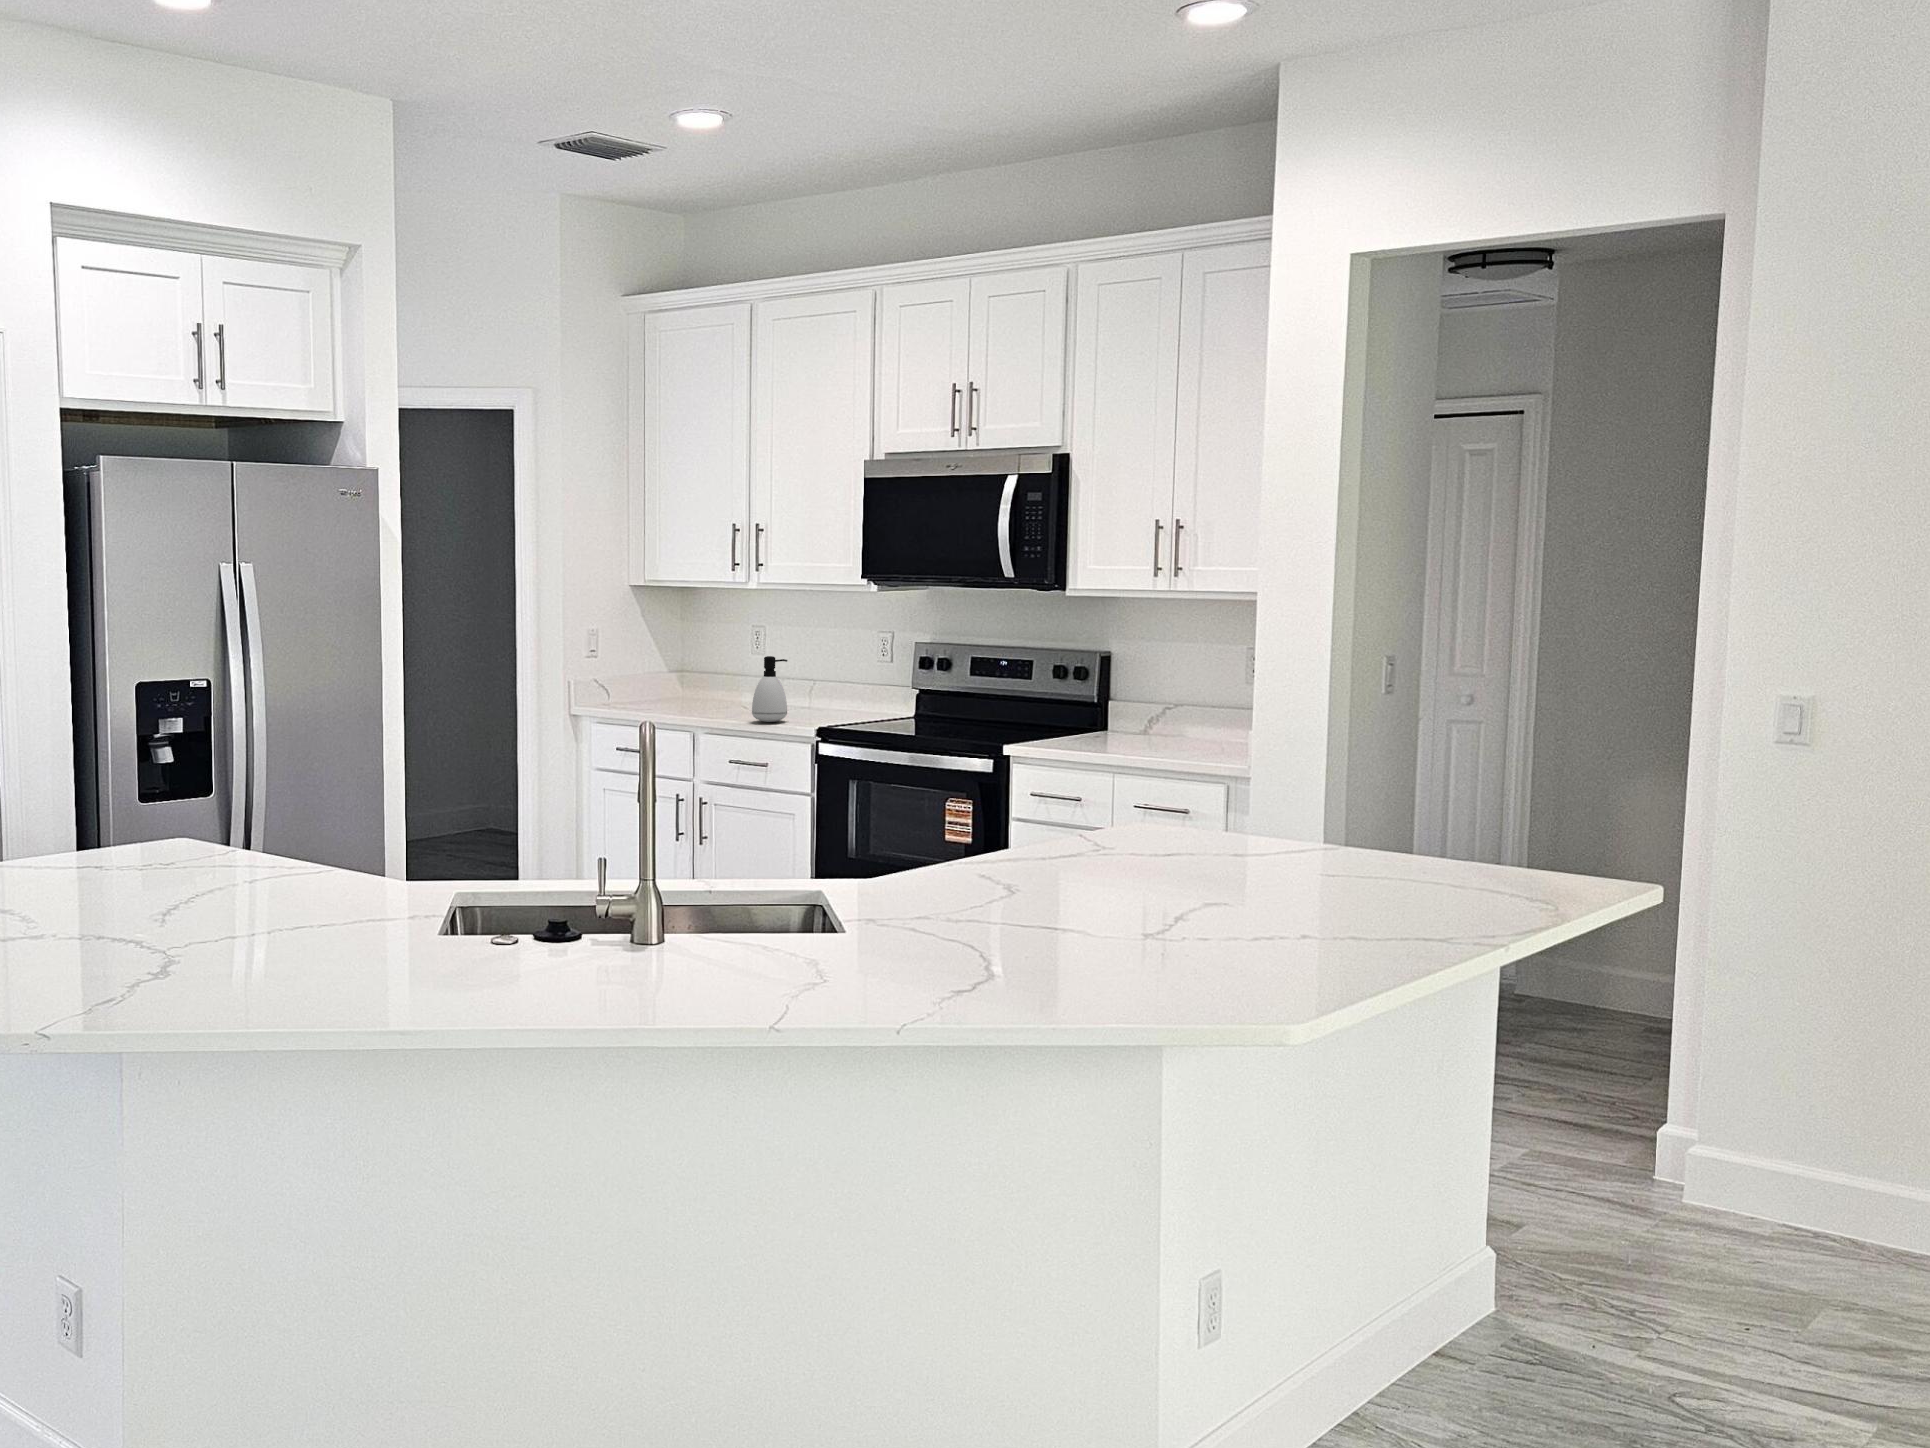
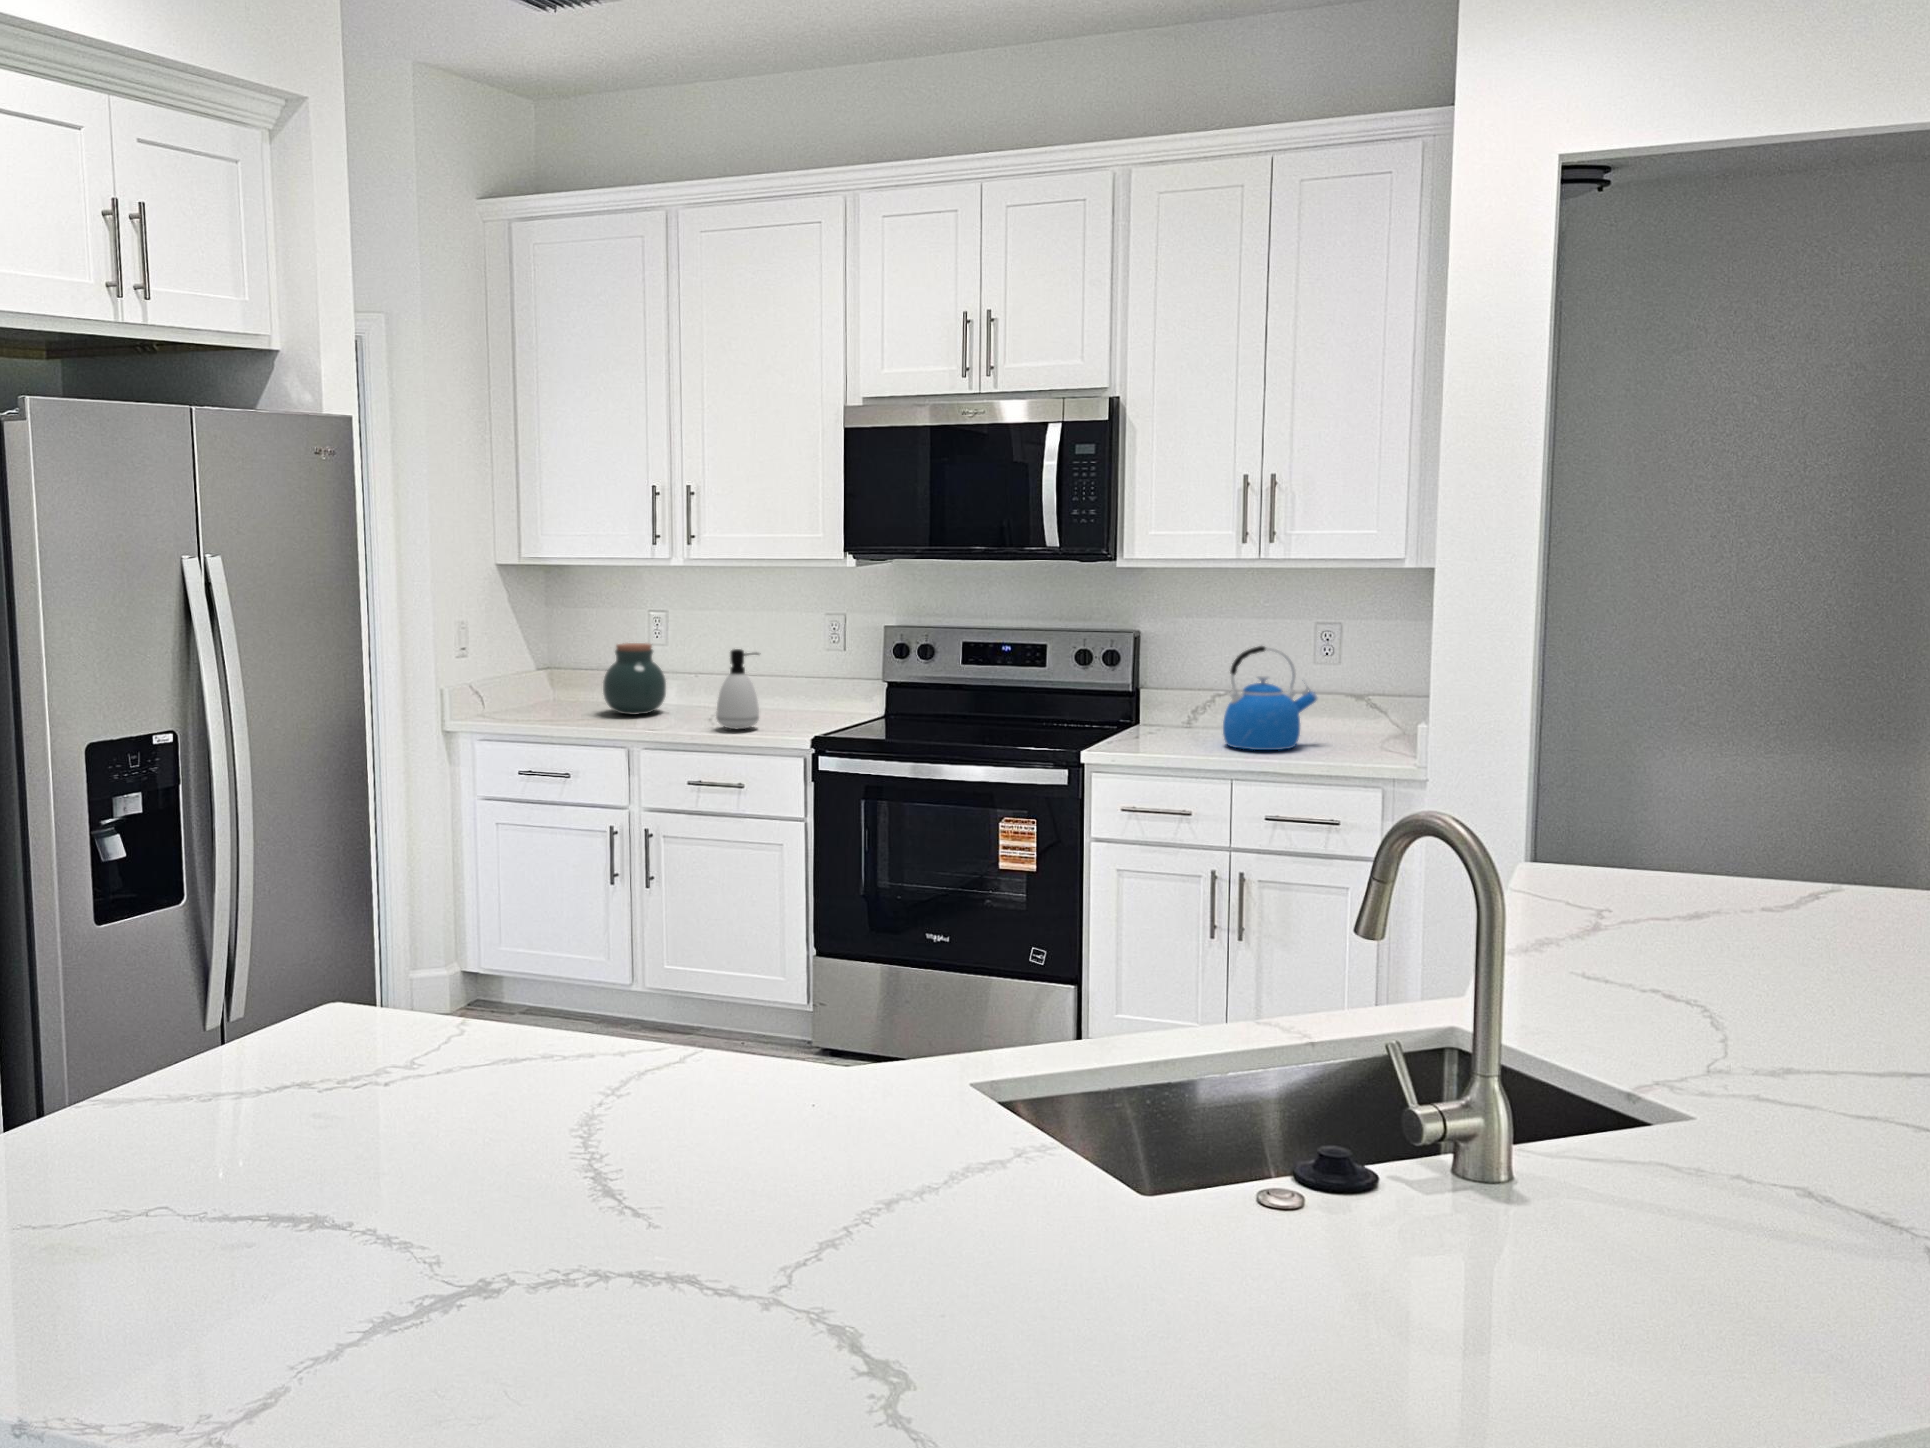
jar: none [685,652,737,710] -> present [603,643,666,715]
kettle: none [1132,661,1215,750] -> present [1223,646,1317,750]

